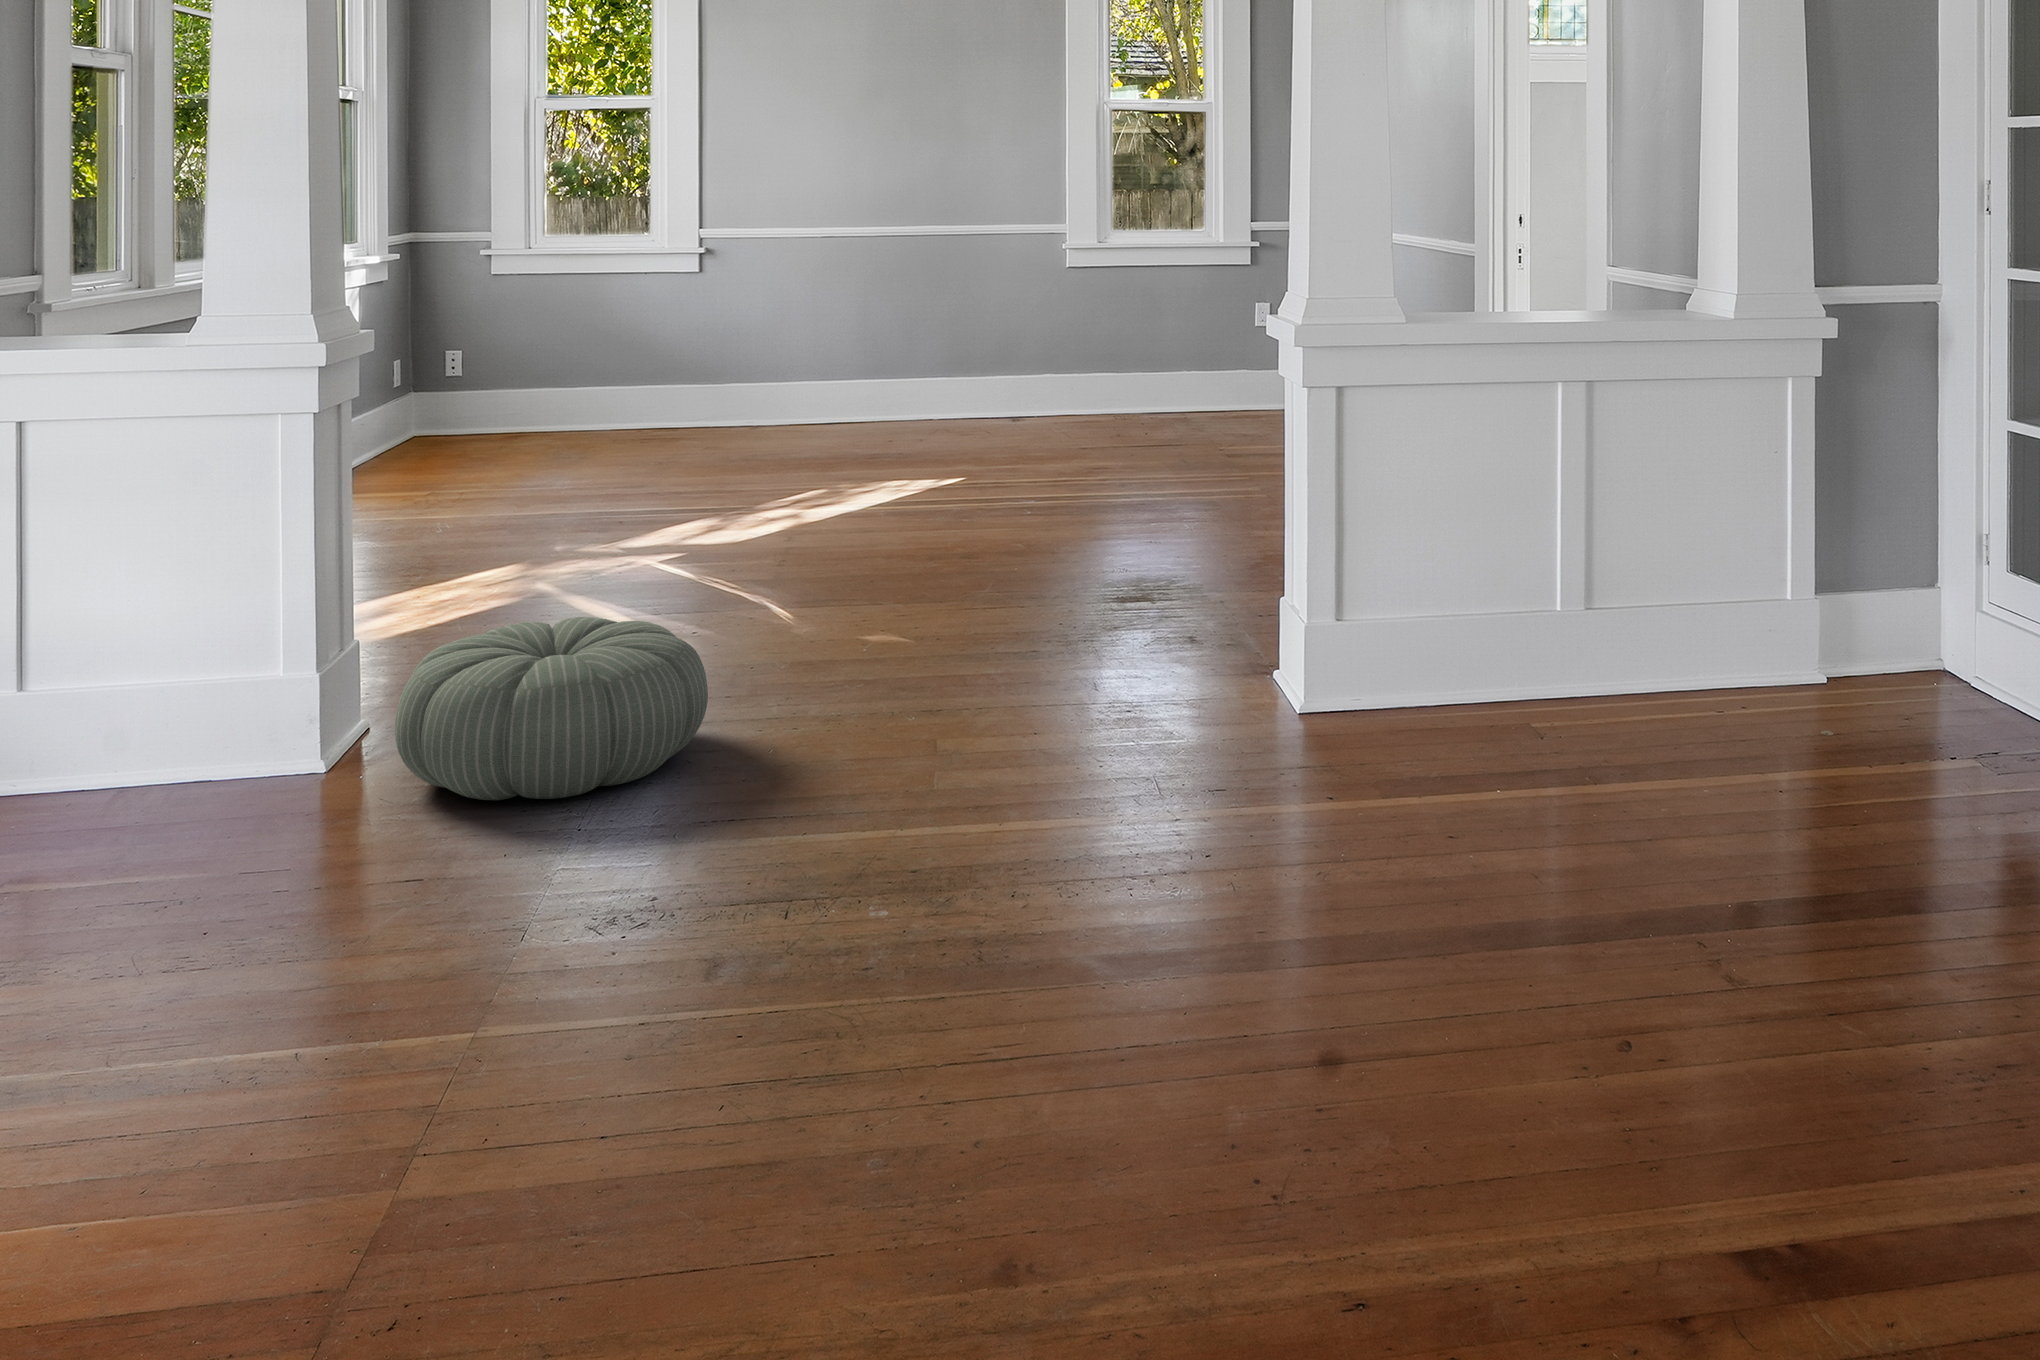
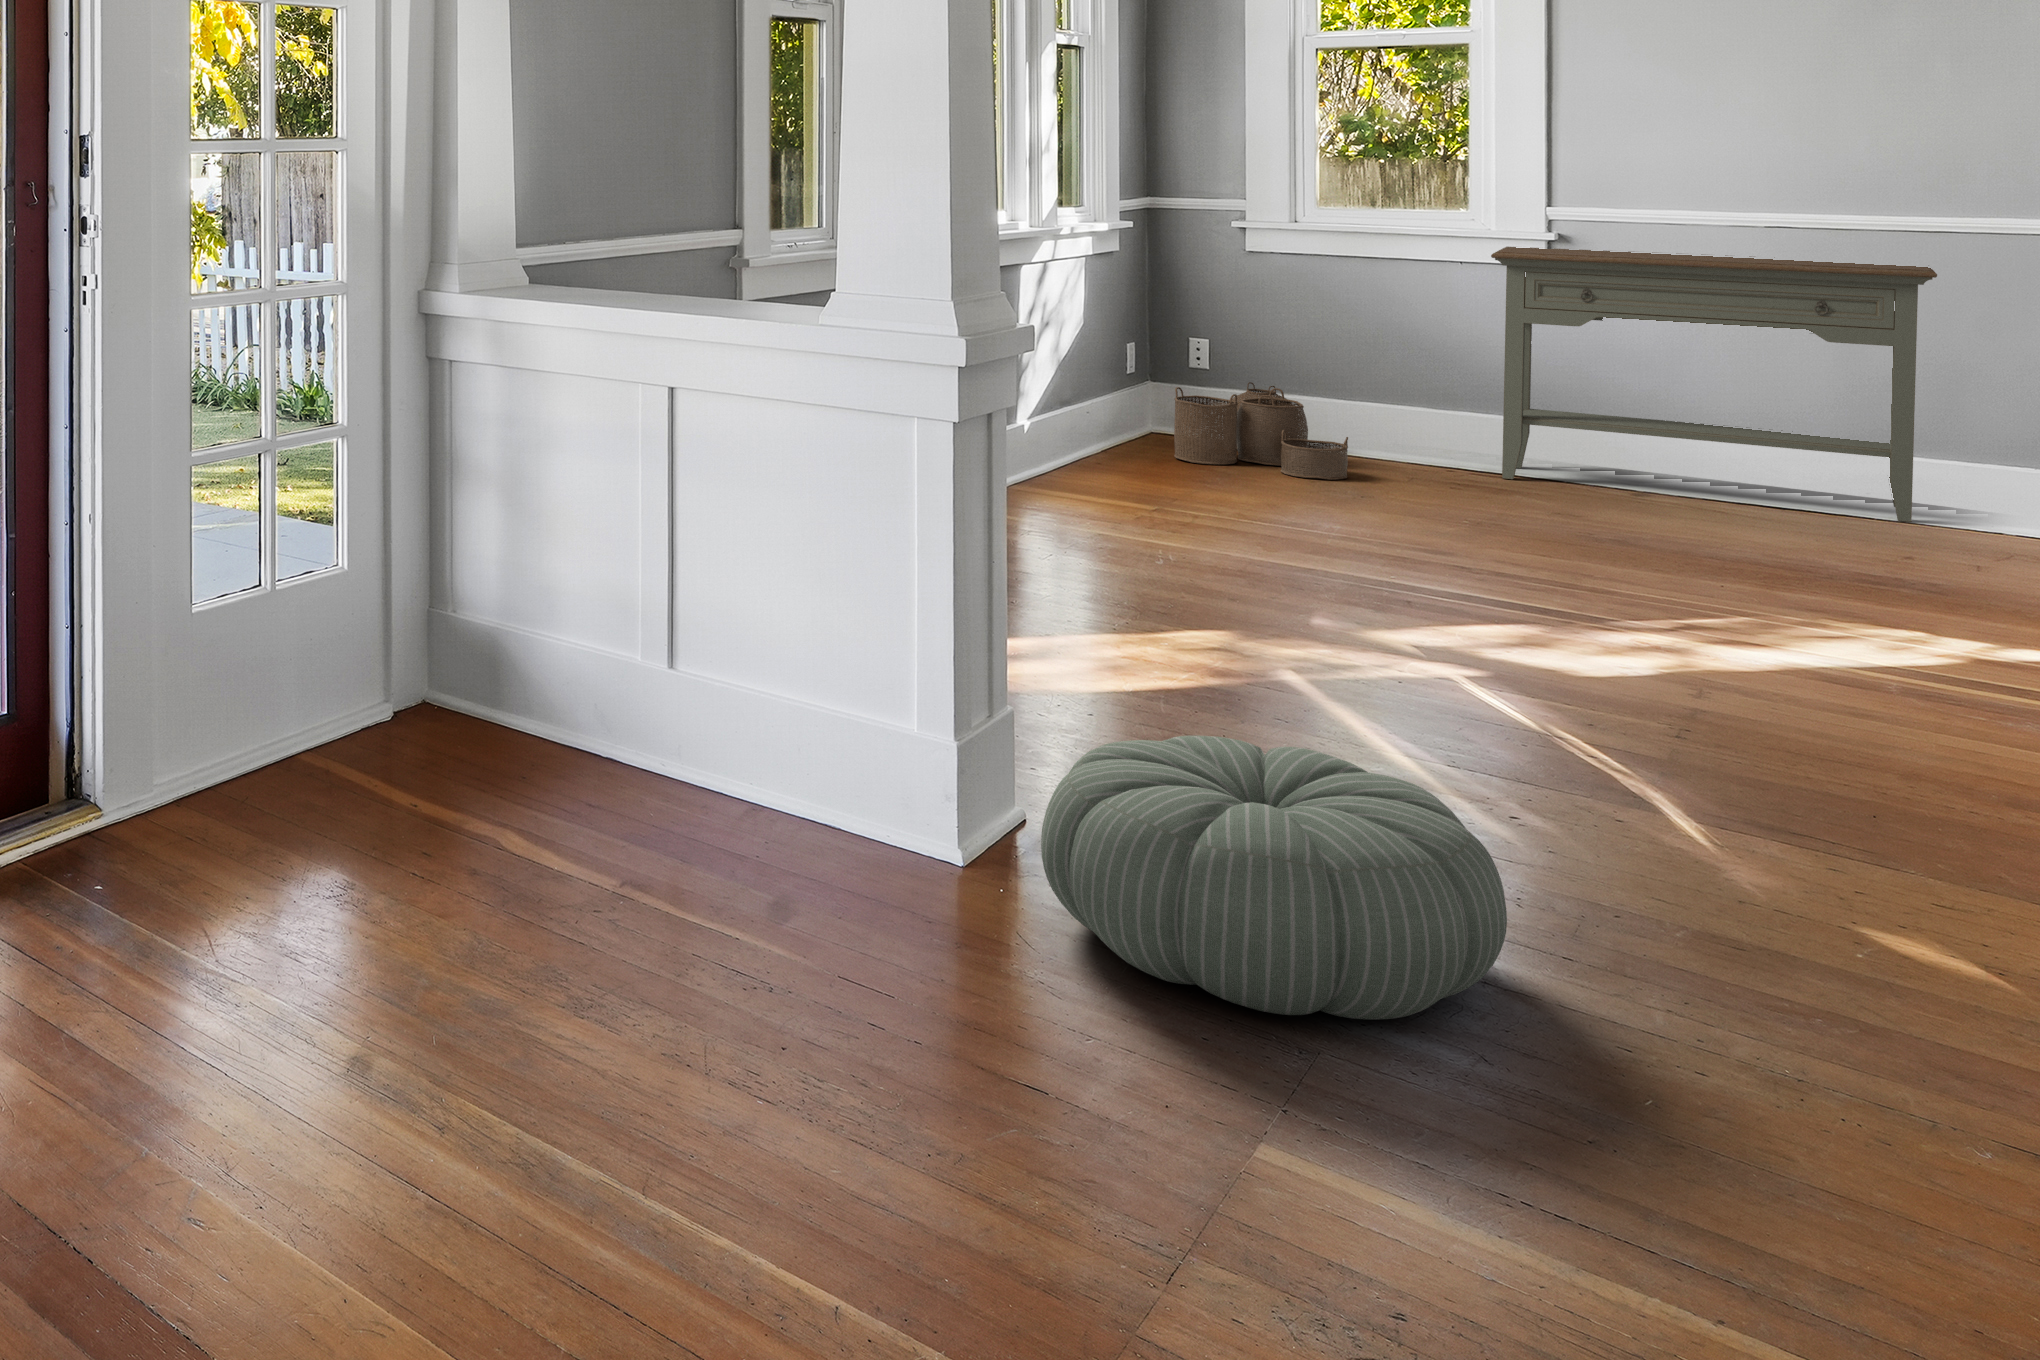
console table: none [667,259,921,436] -> present [1491,247,1937,522]
woven basket: none [434,384,571,456] -> present [1174,382,1348,480]

